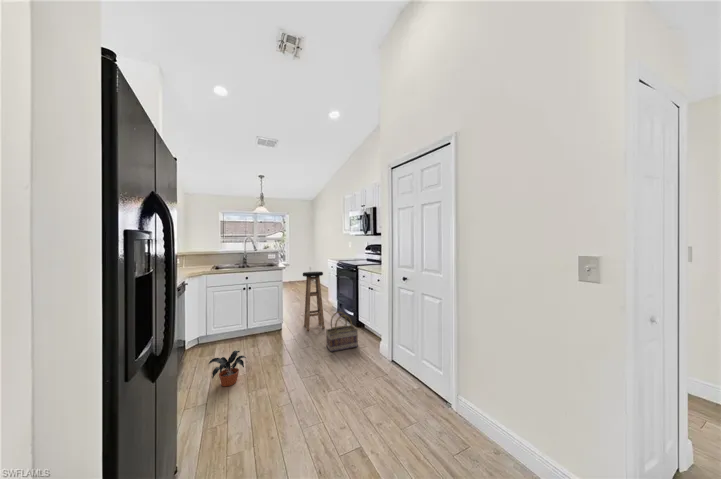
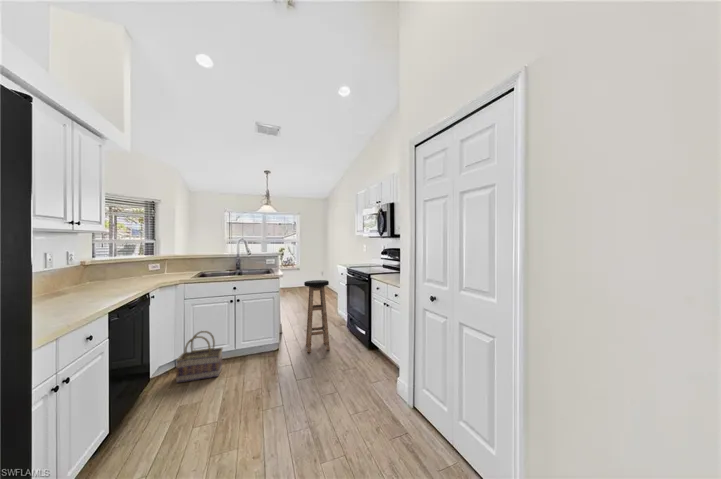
basket: present [326,312,358,352] -> present [176,331,222,383]
potted plant: present [209,350,246,386] -> none [164,387,219,440]

